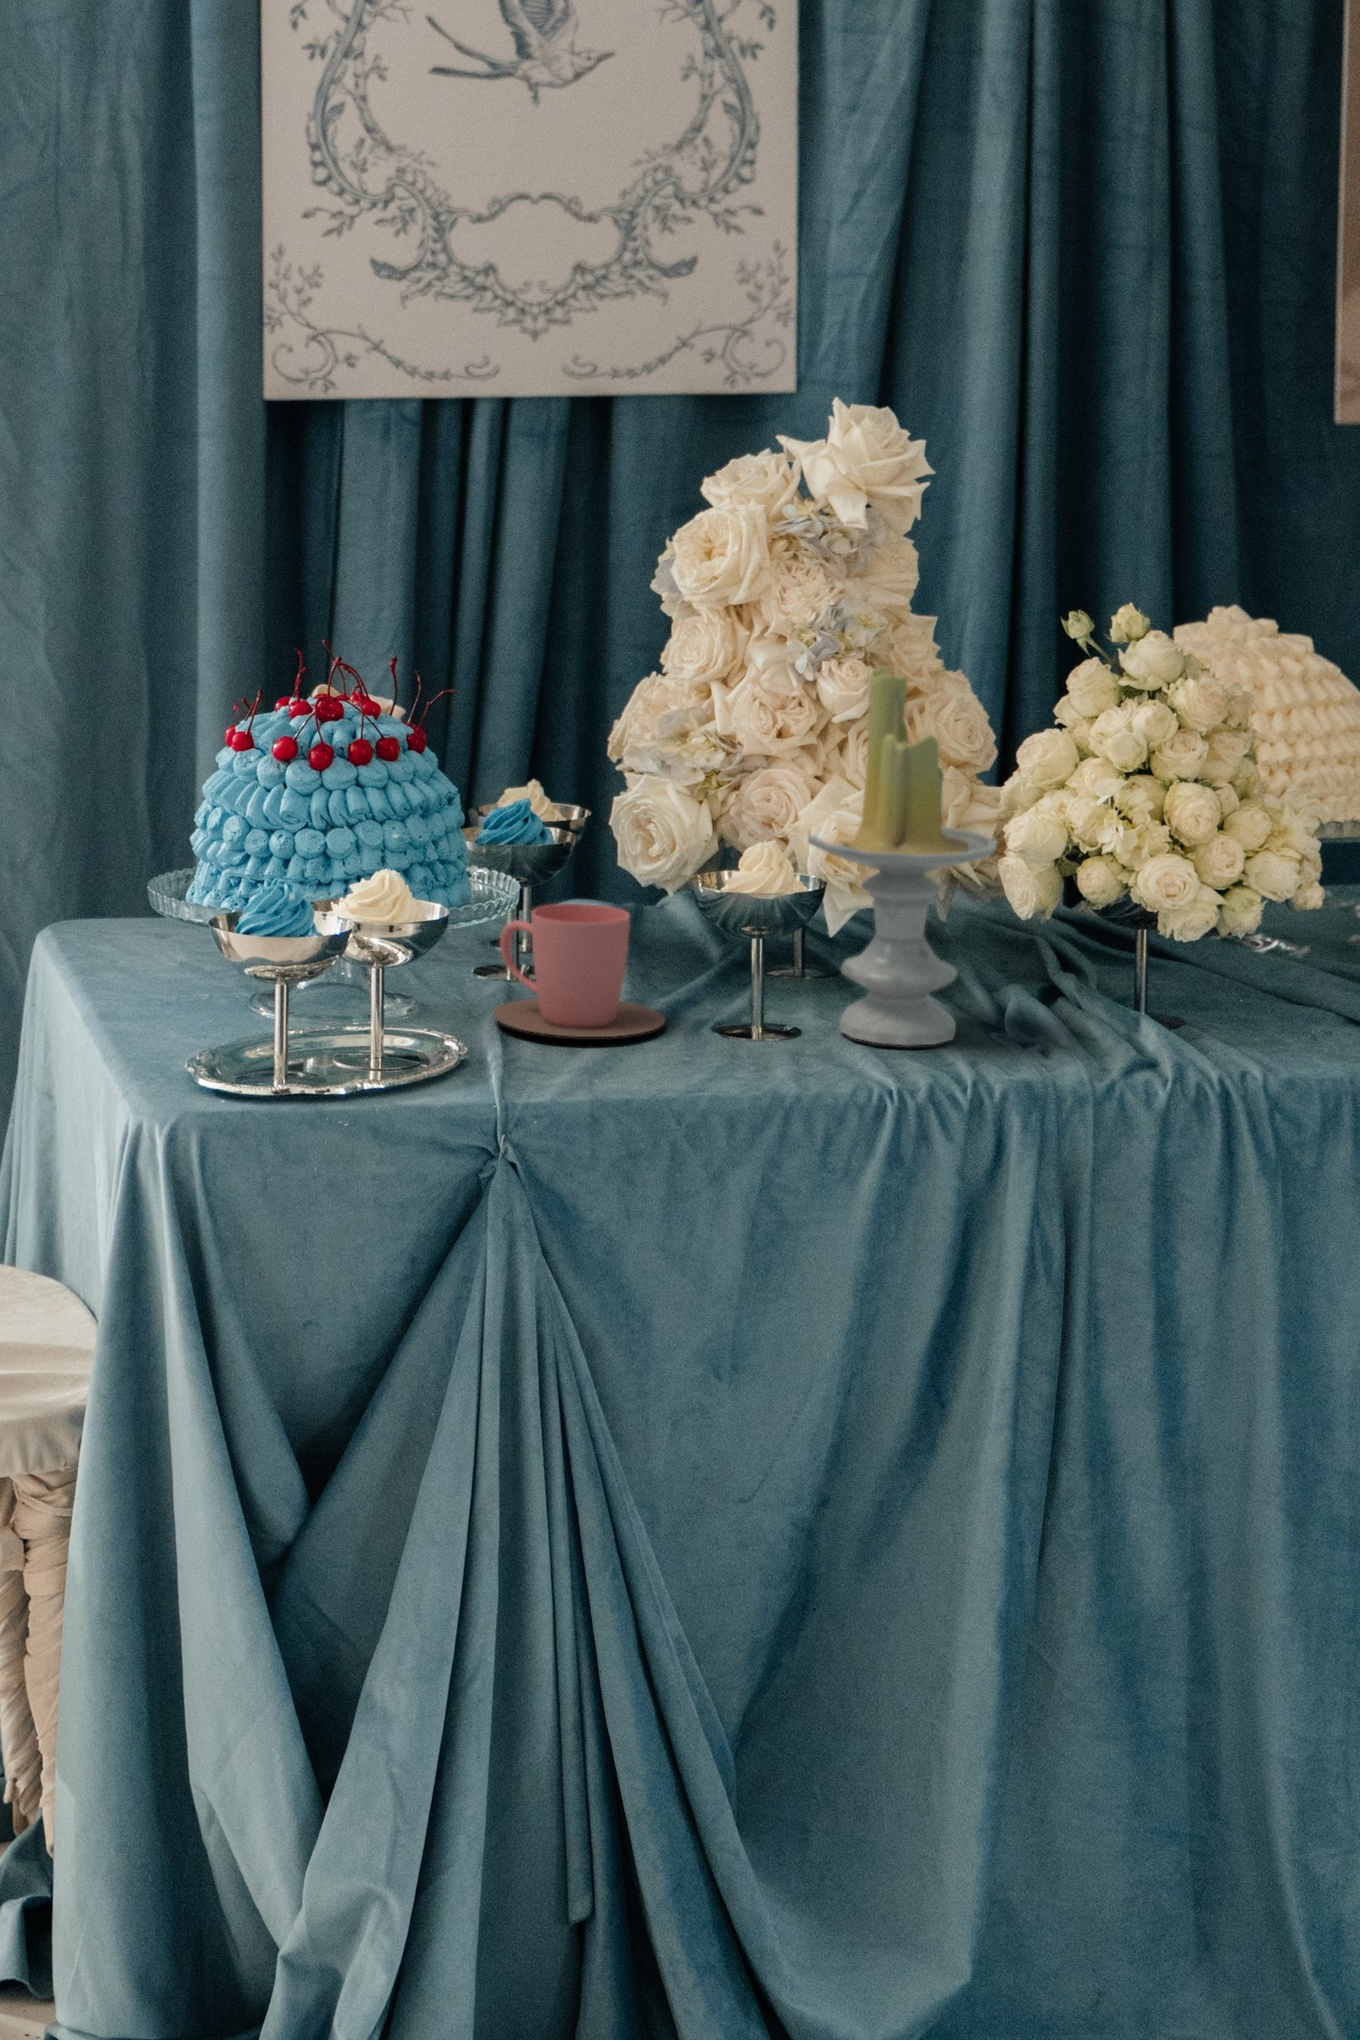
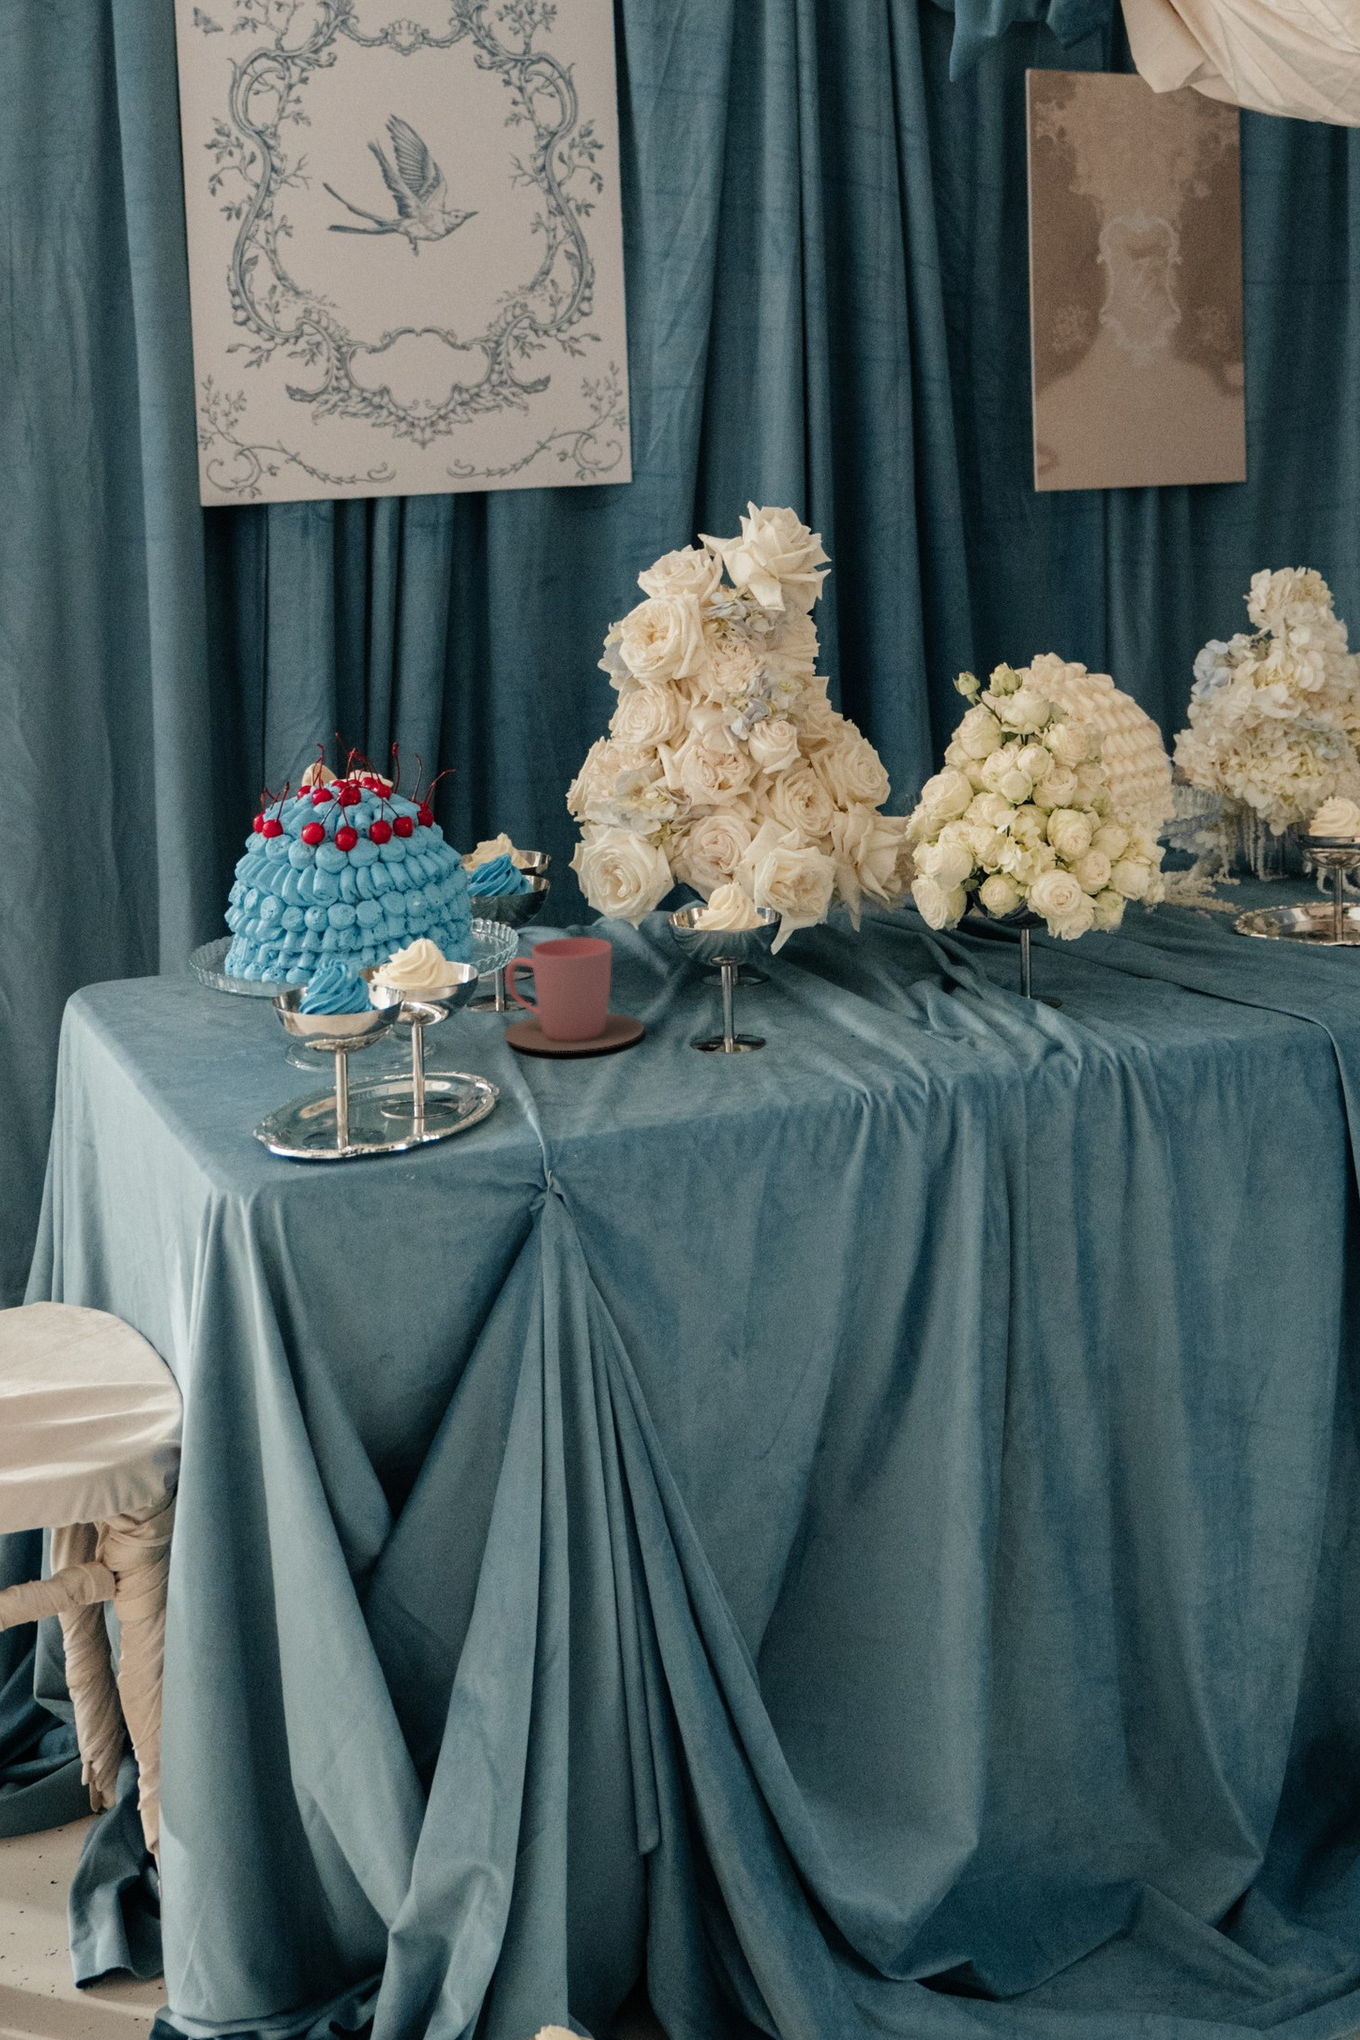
candle: present [808,668,997,1045] -> none [749,730,892,1028]

